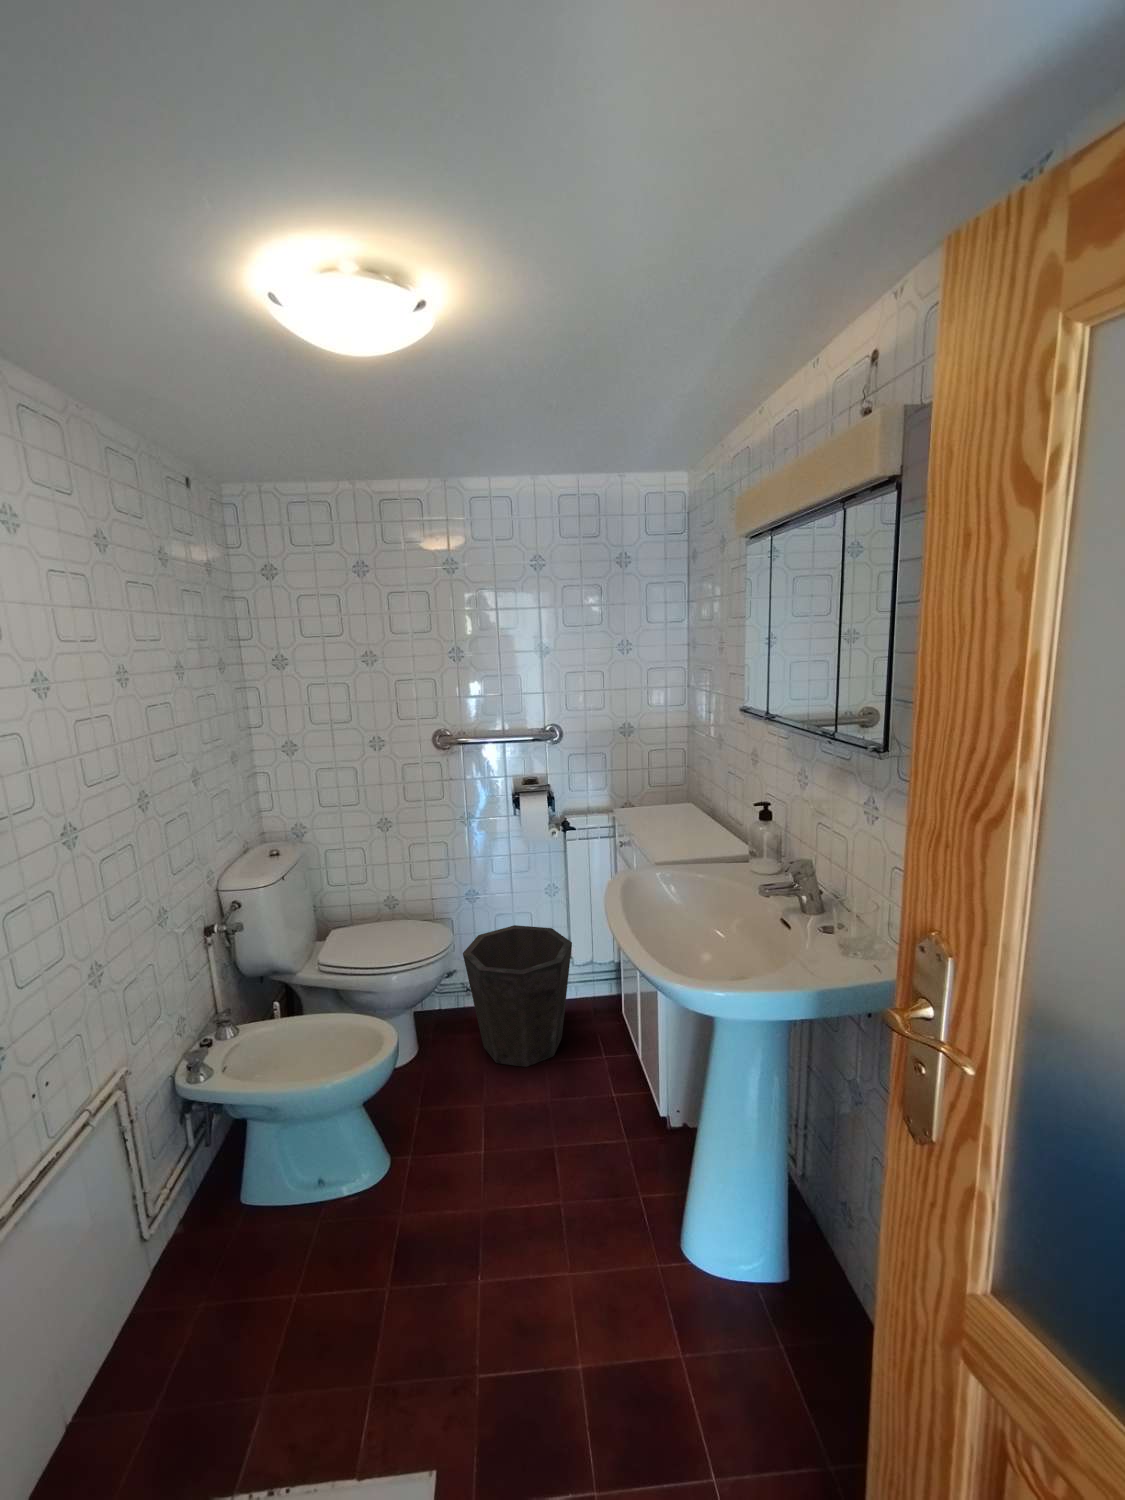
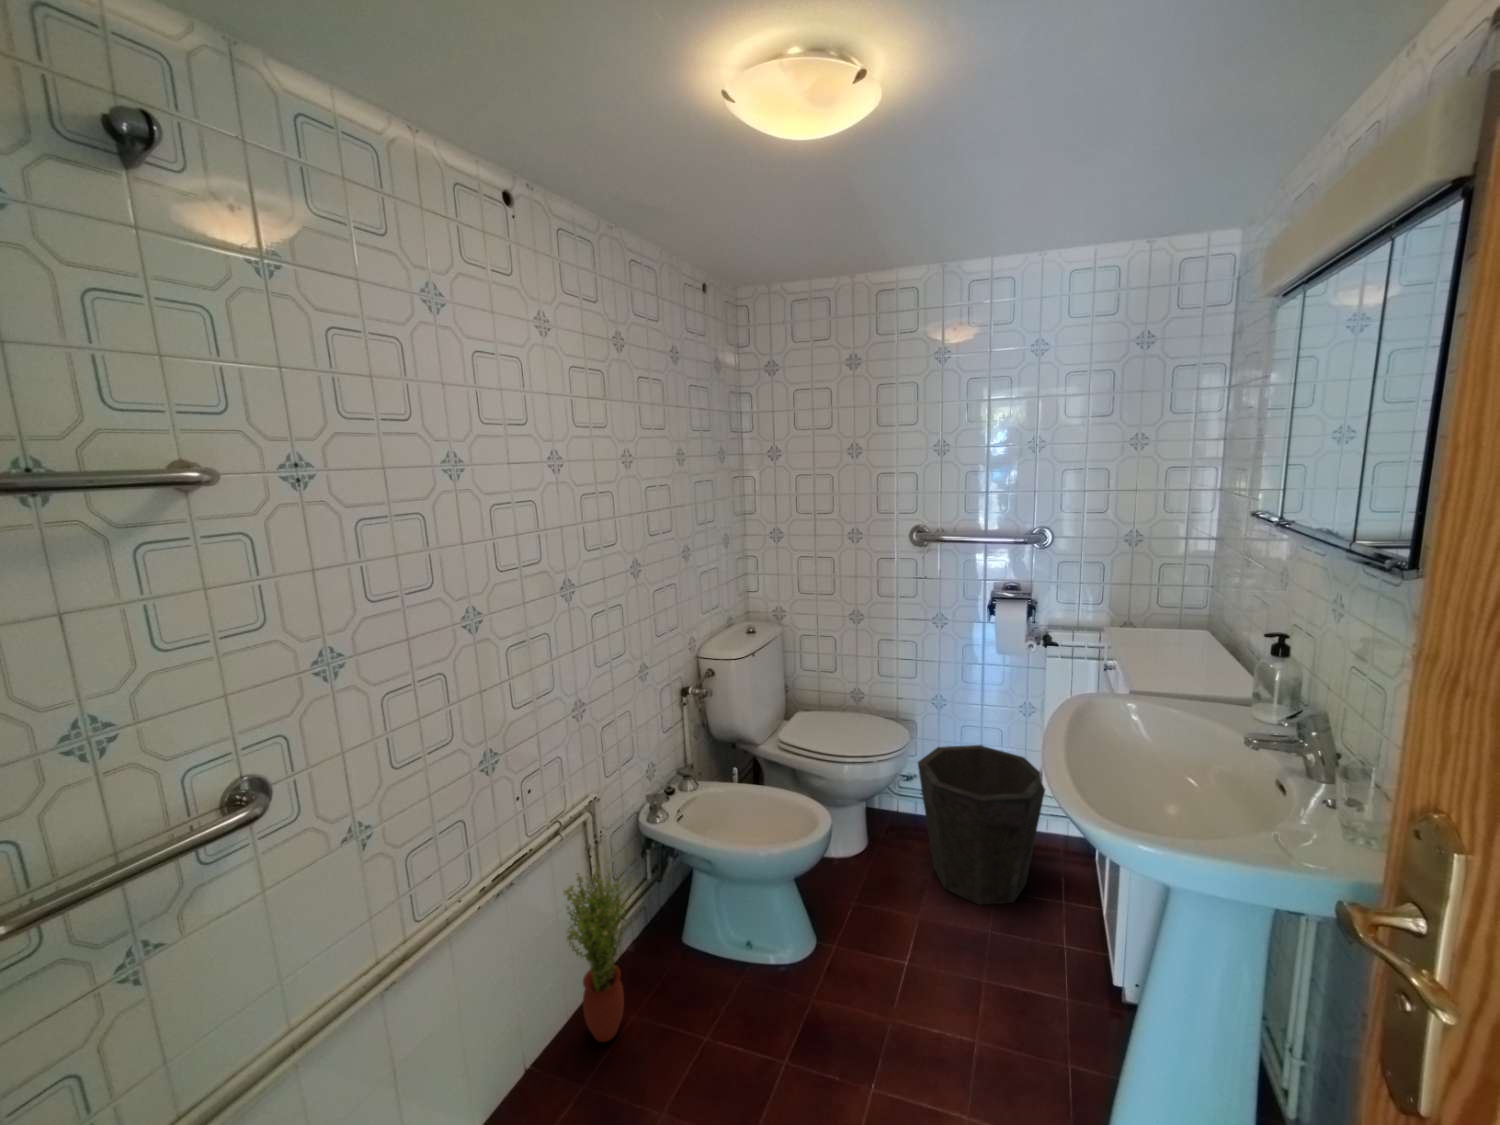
potted plant: none [105,1141,191,1334] -> present [564,868,632,1042]

